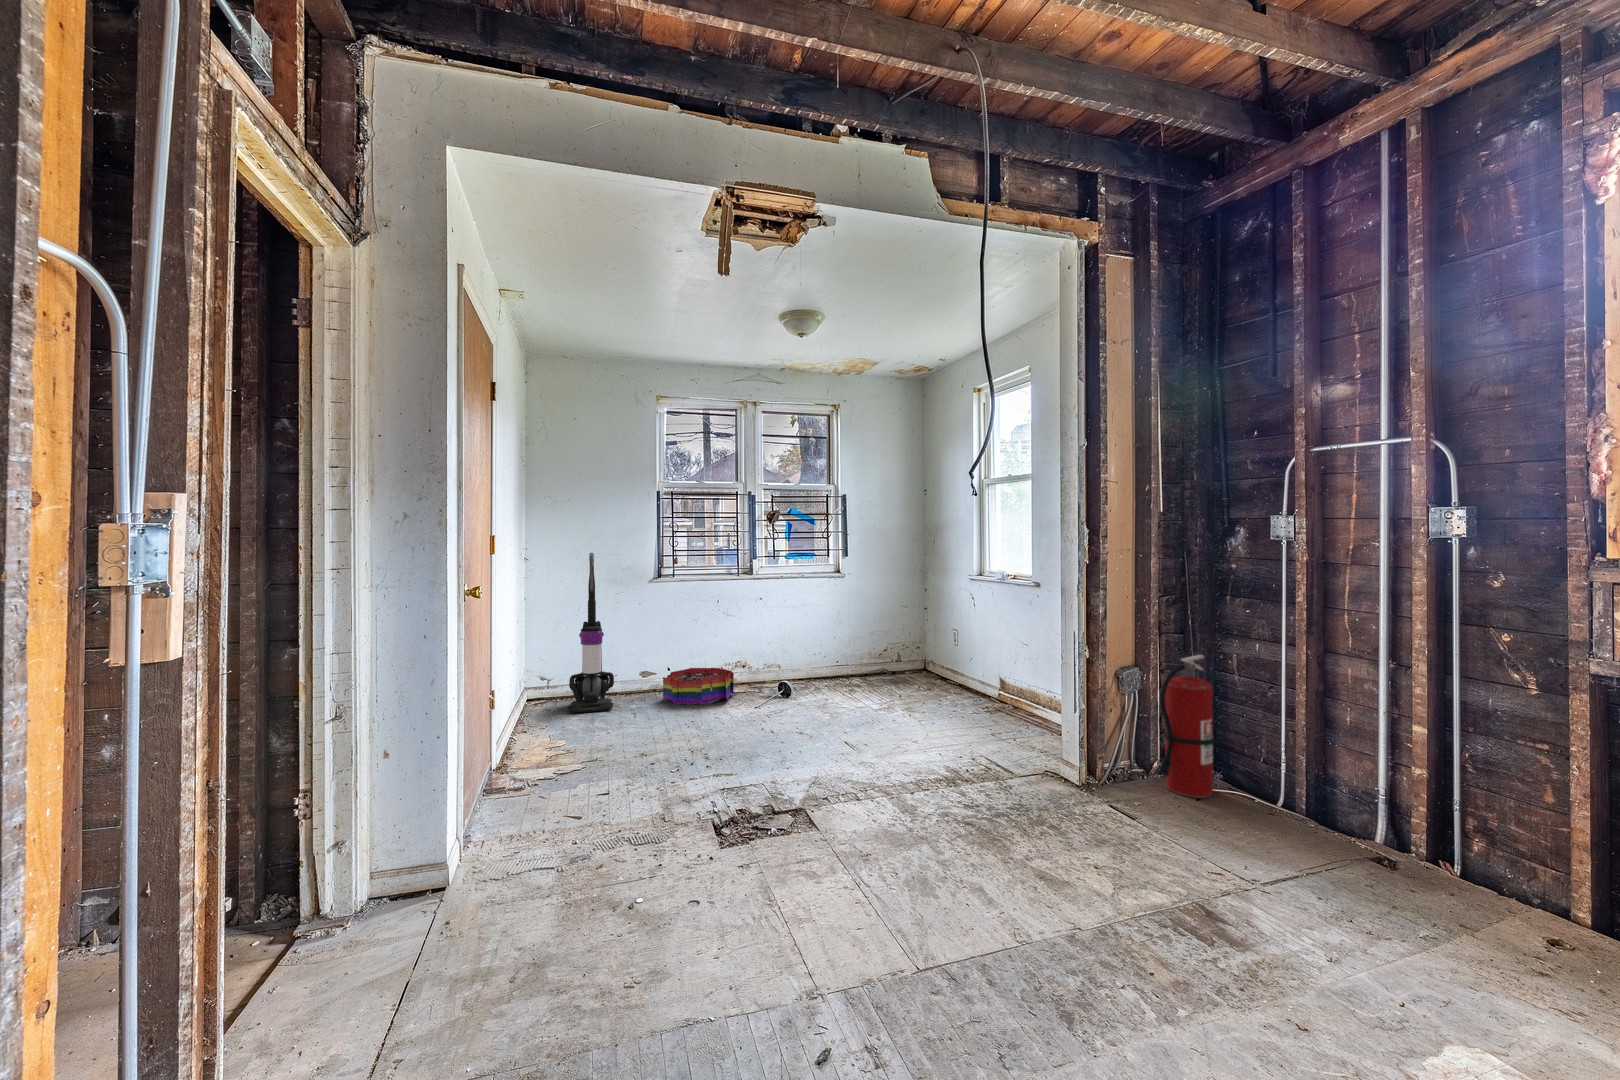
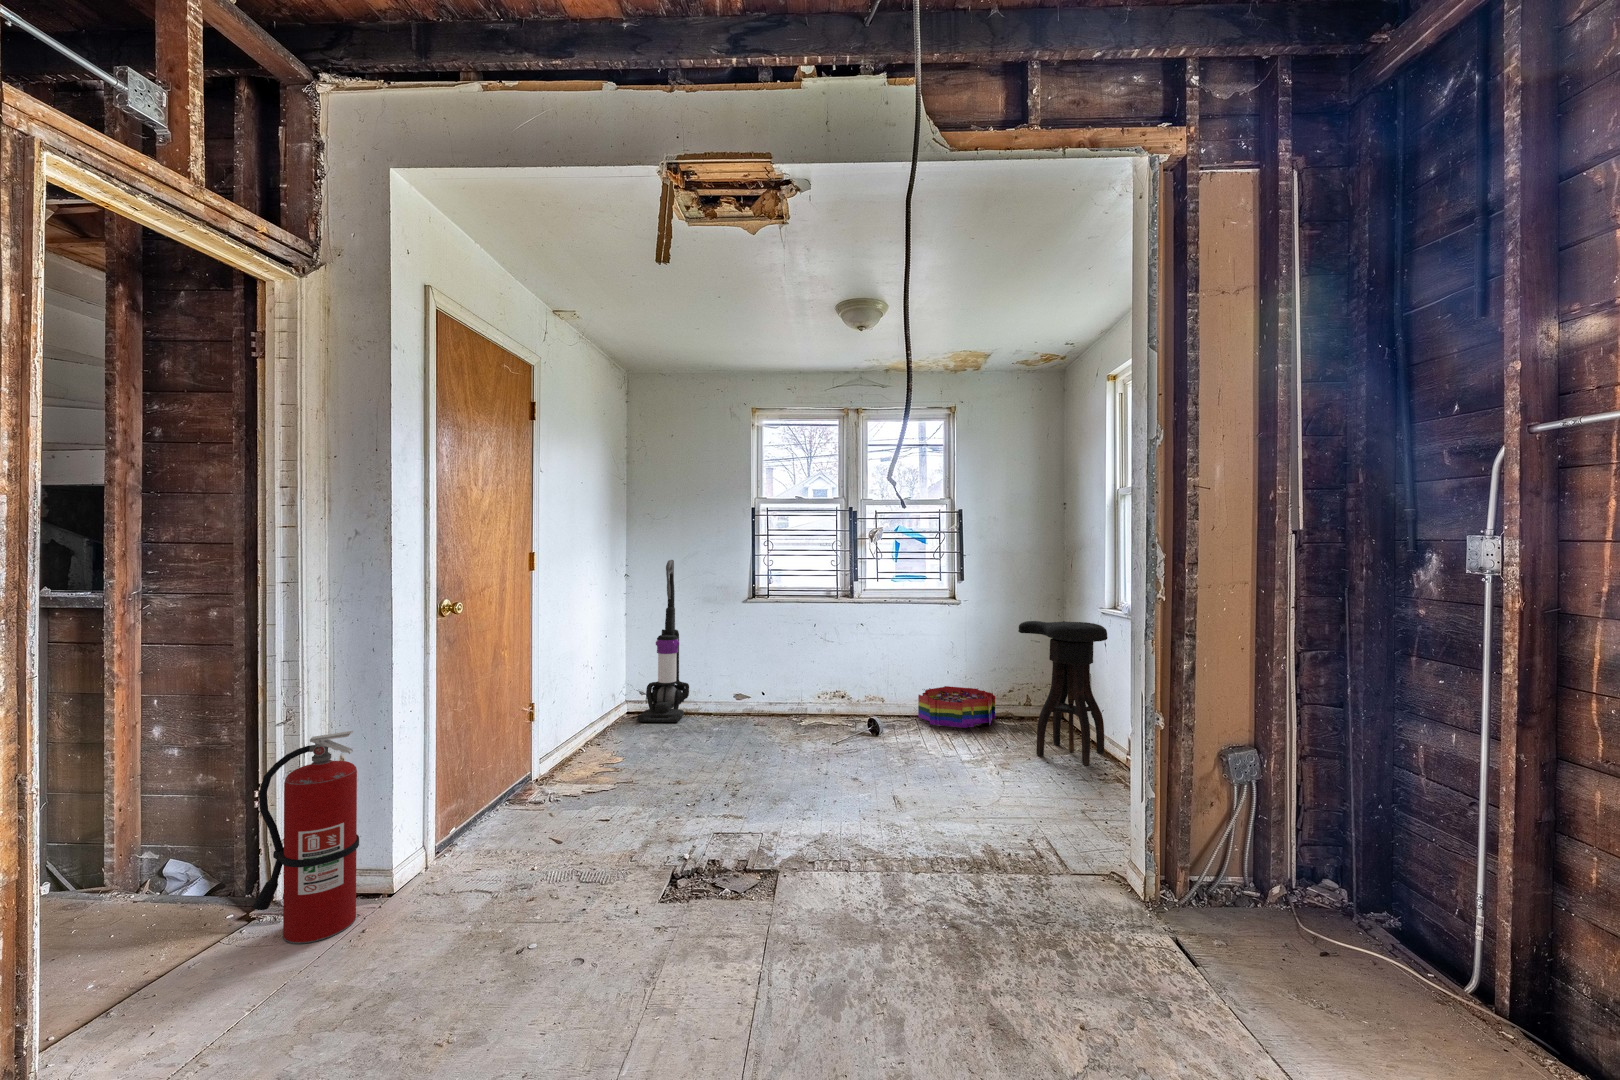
stool: none [918,594,990,707] -> present [1018,621,1108,765]
fire extinguisher: present [1158,655,1214,798] -> present [253,731,359,944]
storage bin: present [663,668,734,704] -> present [918,686,995,728]

